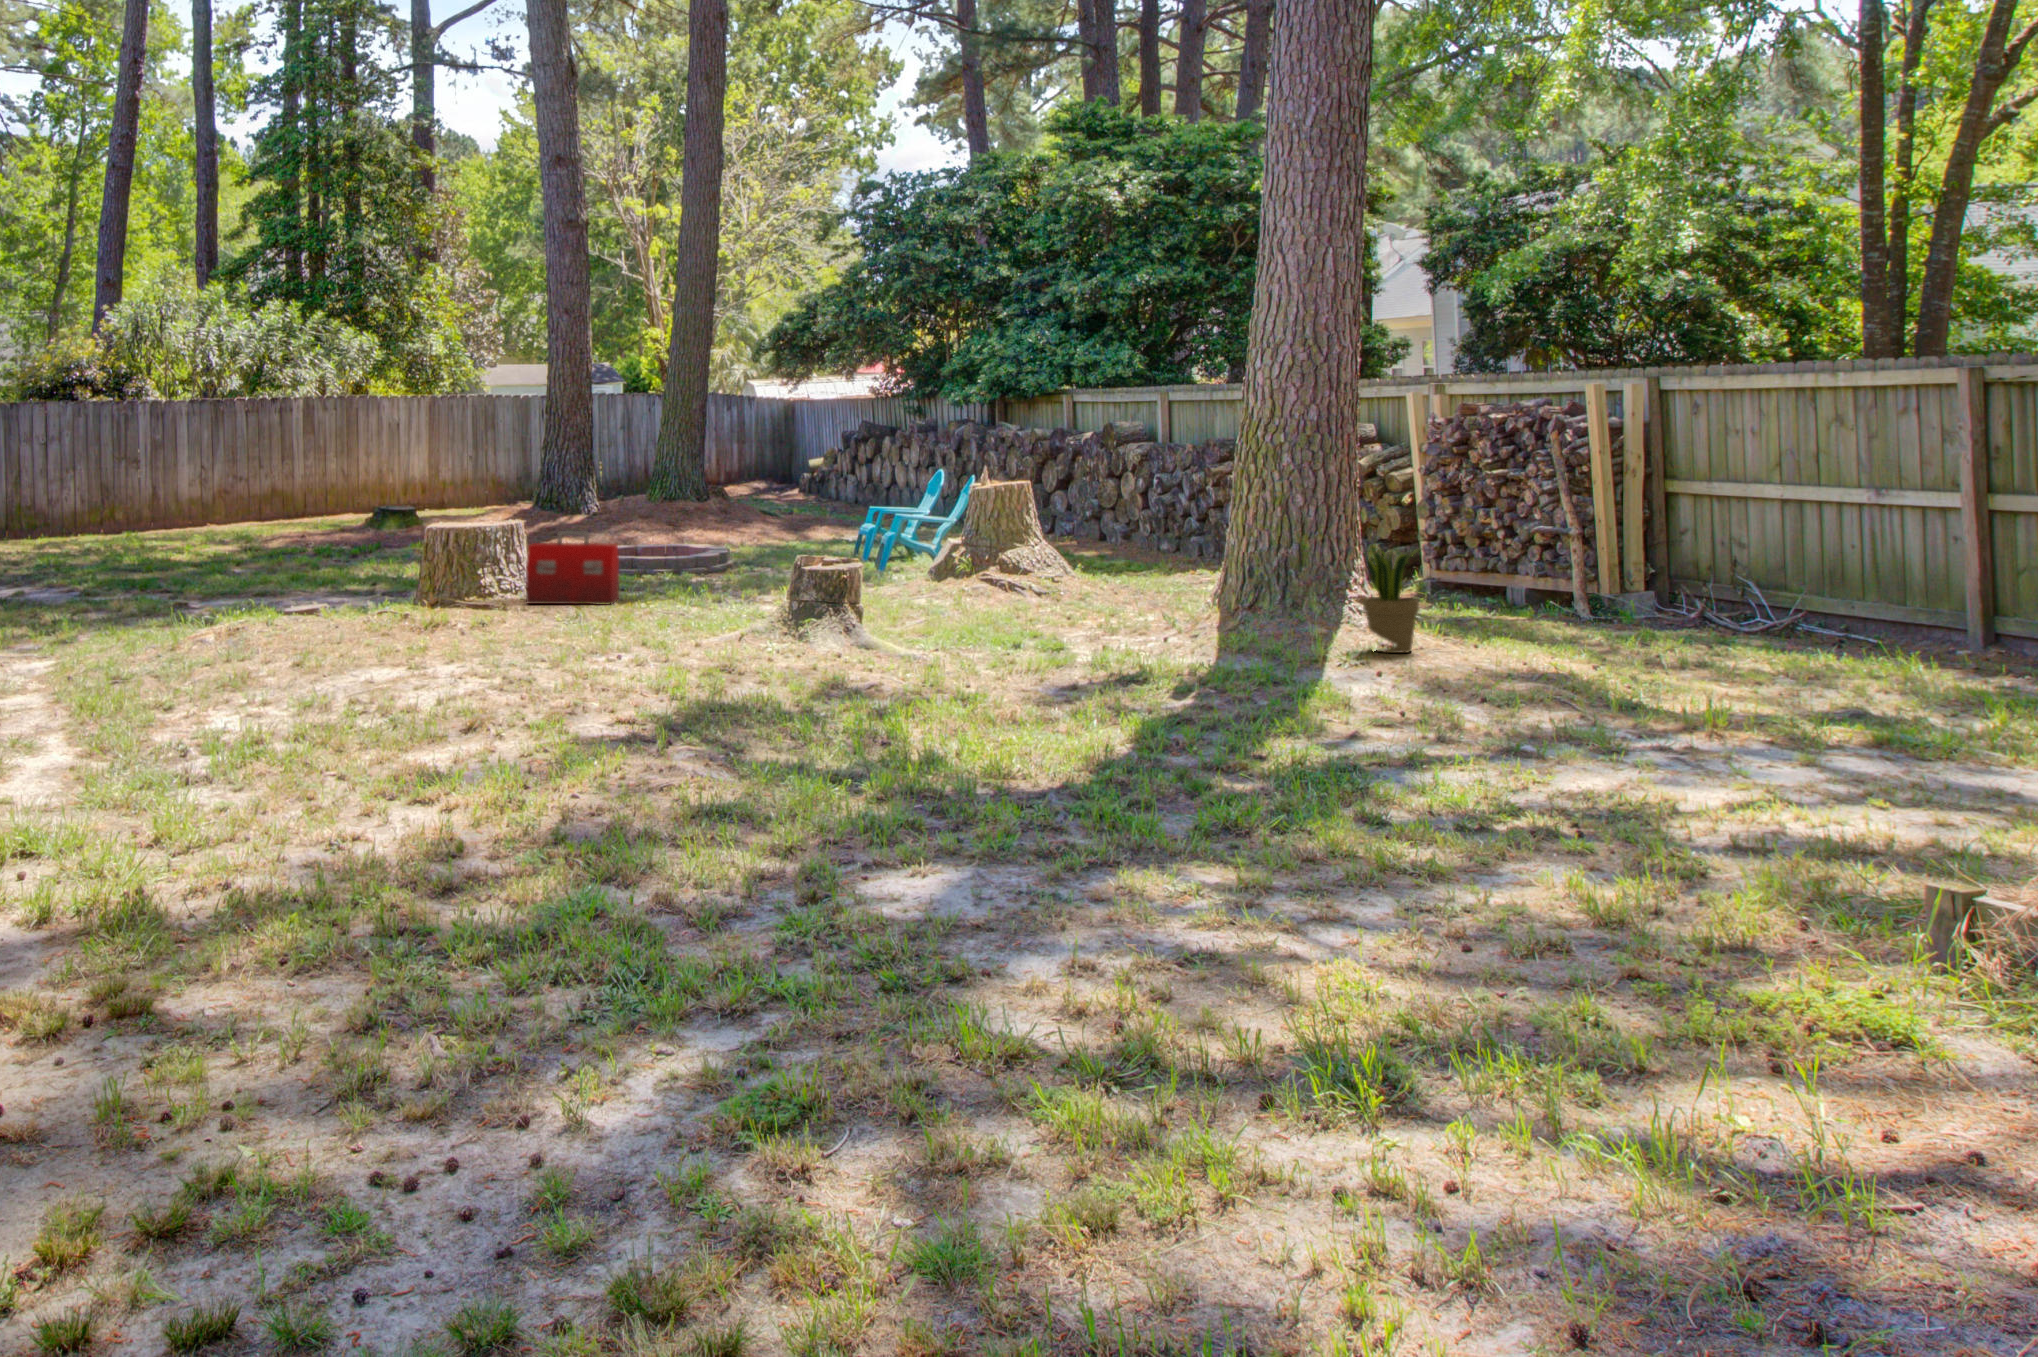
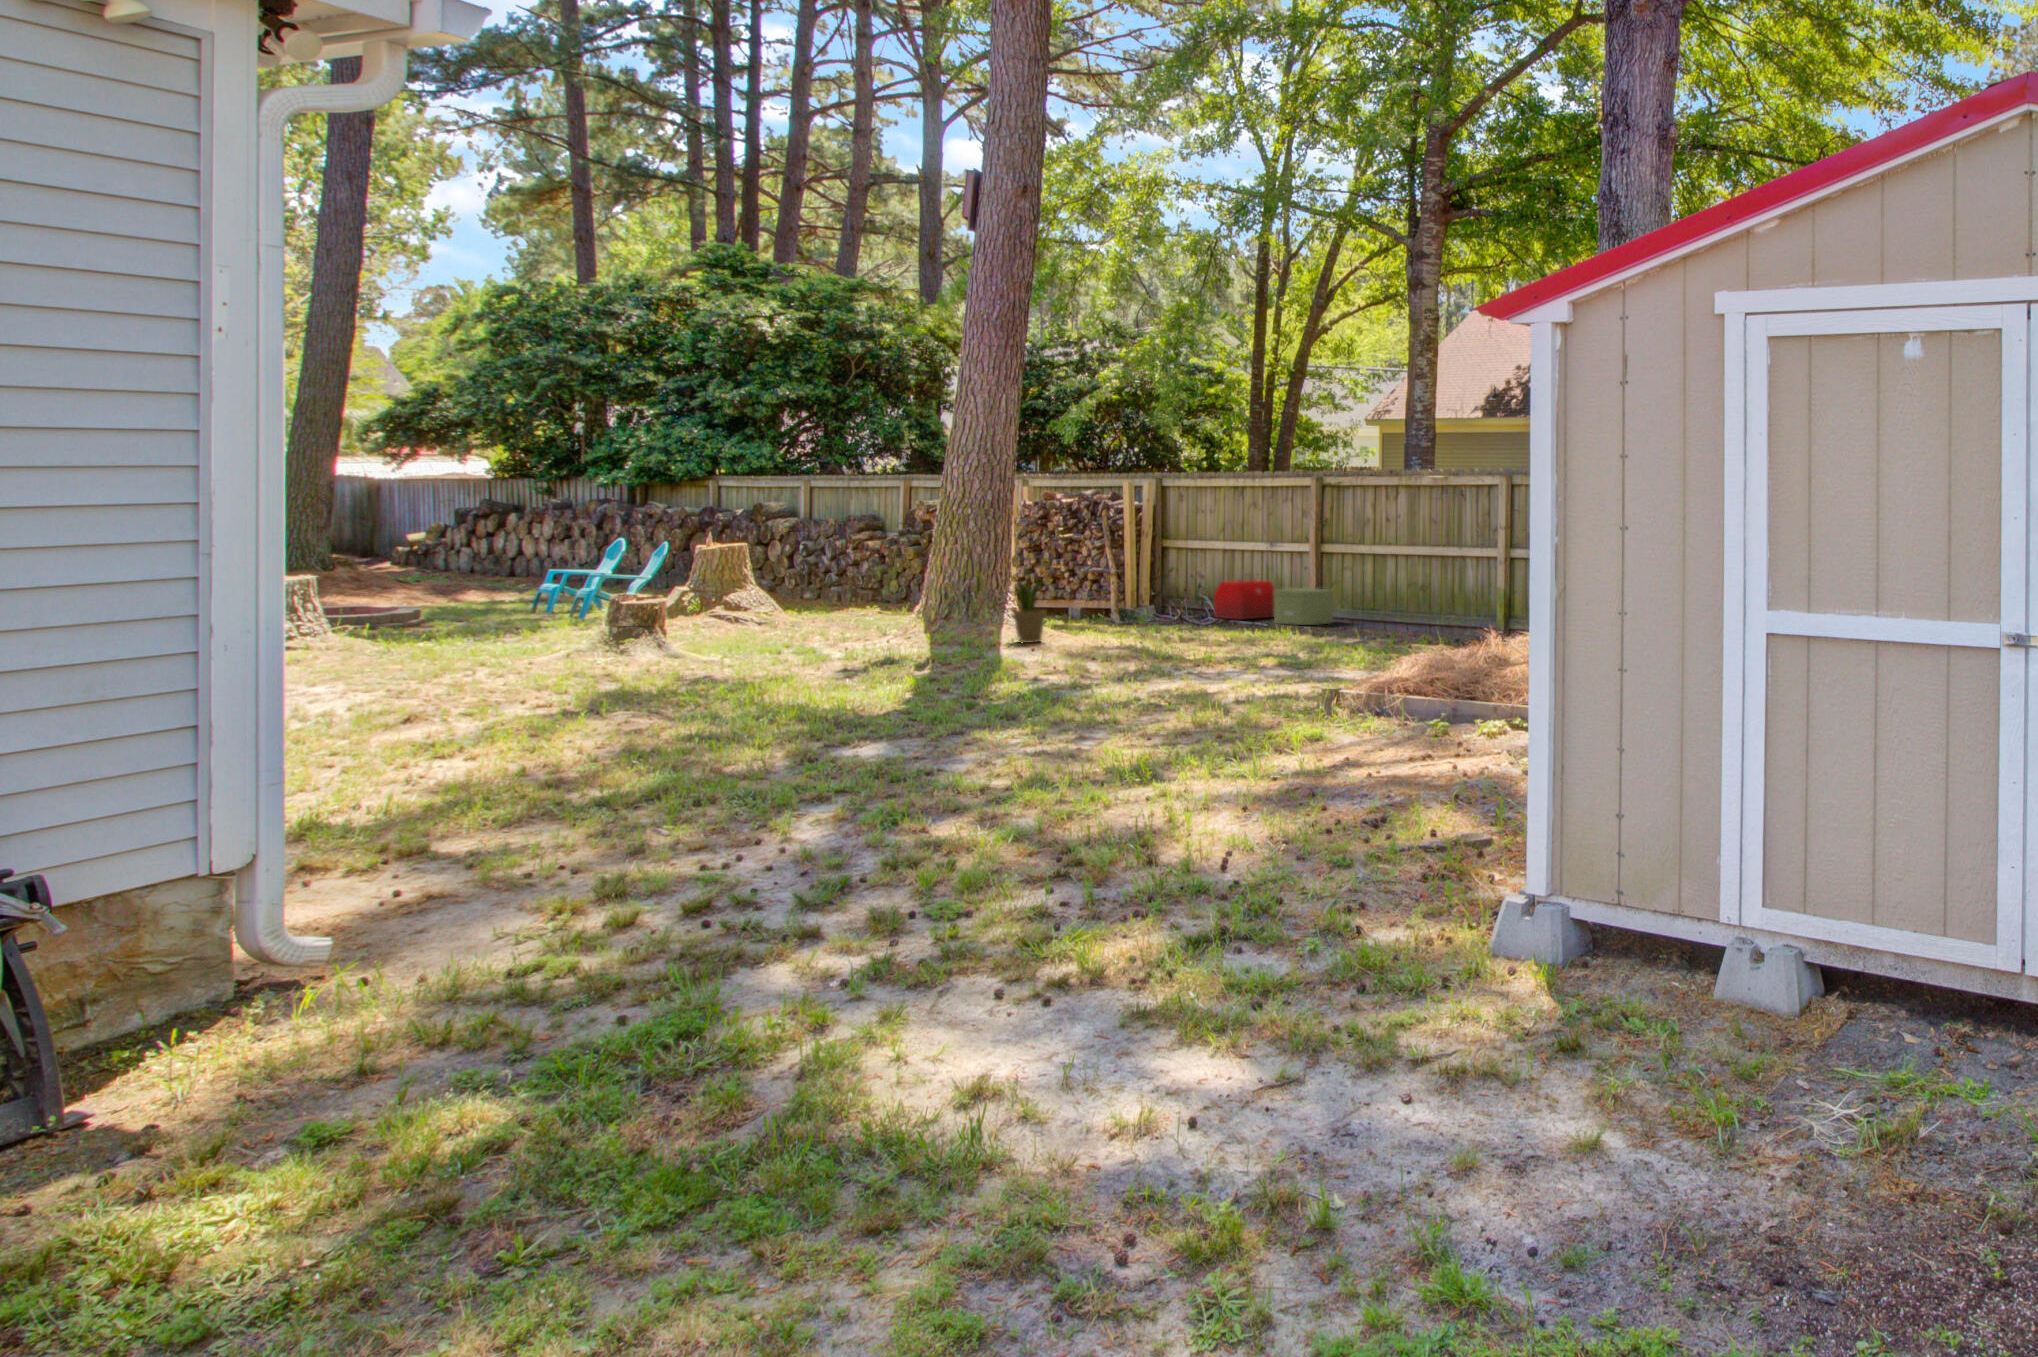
toolbox: present [526,531,619,605] -> present [1214,573,1275,619]
storage box: none [1875,572,2012,645] -> present [1274,588,1334,625]

